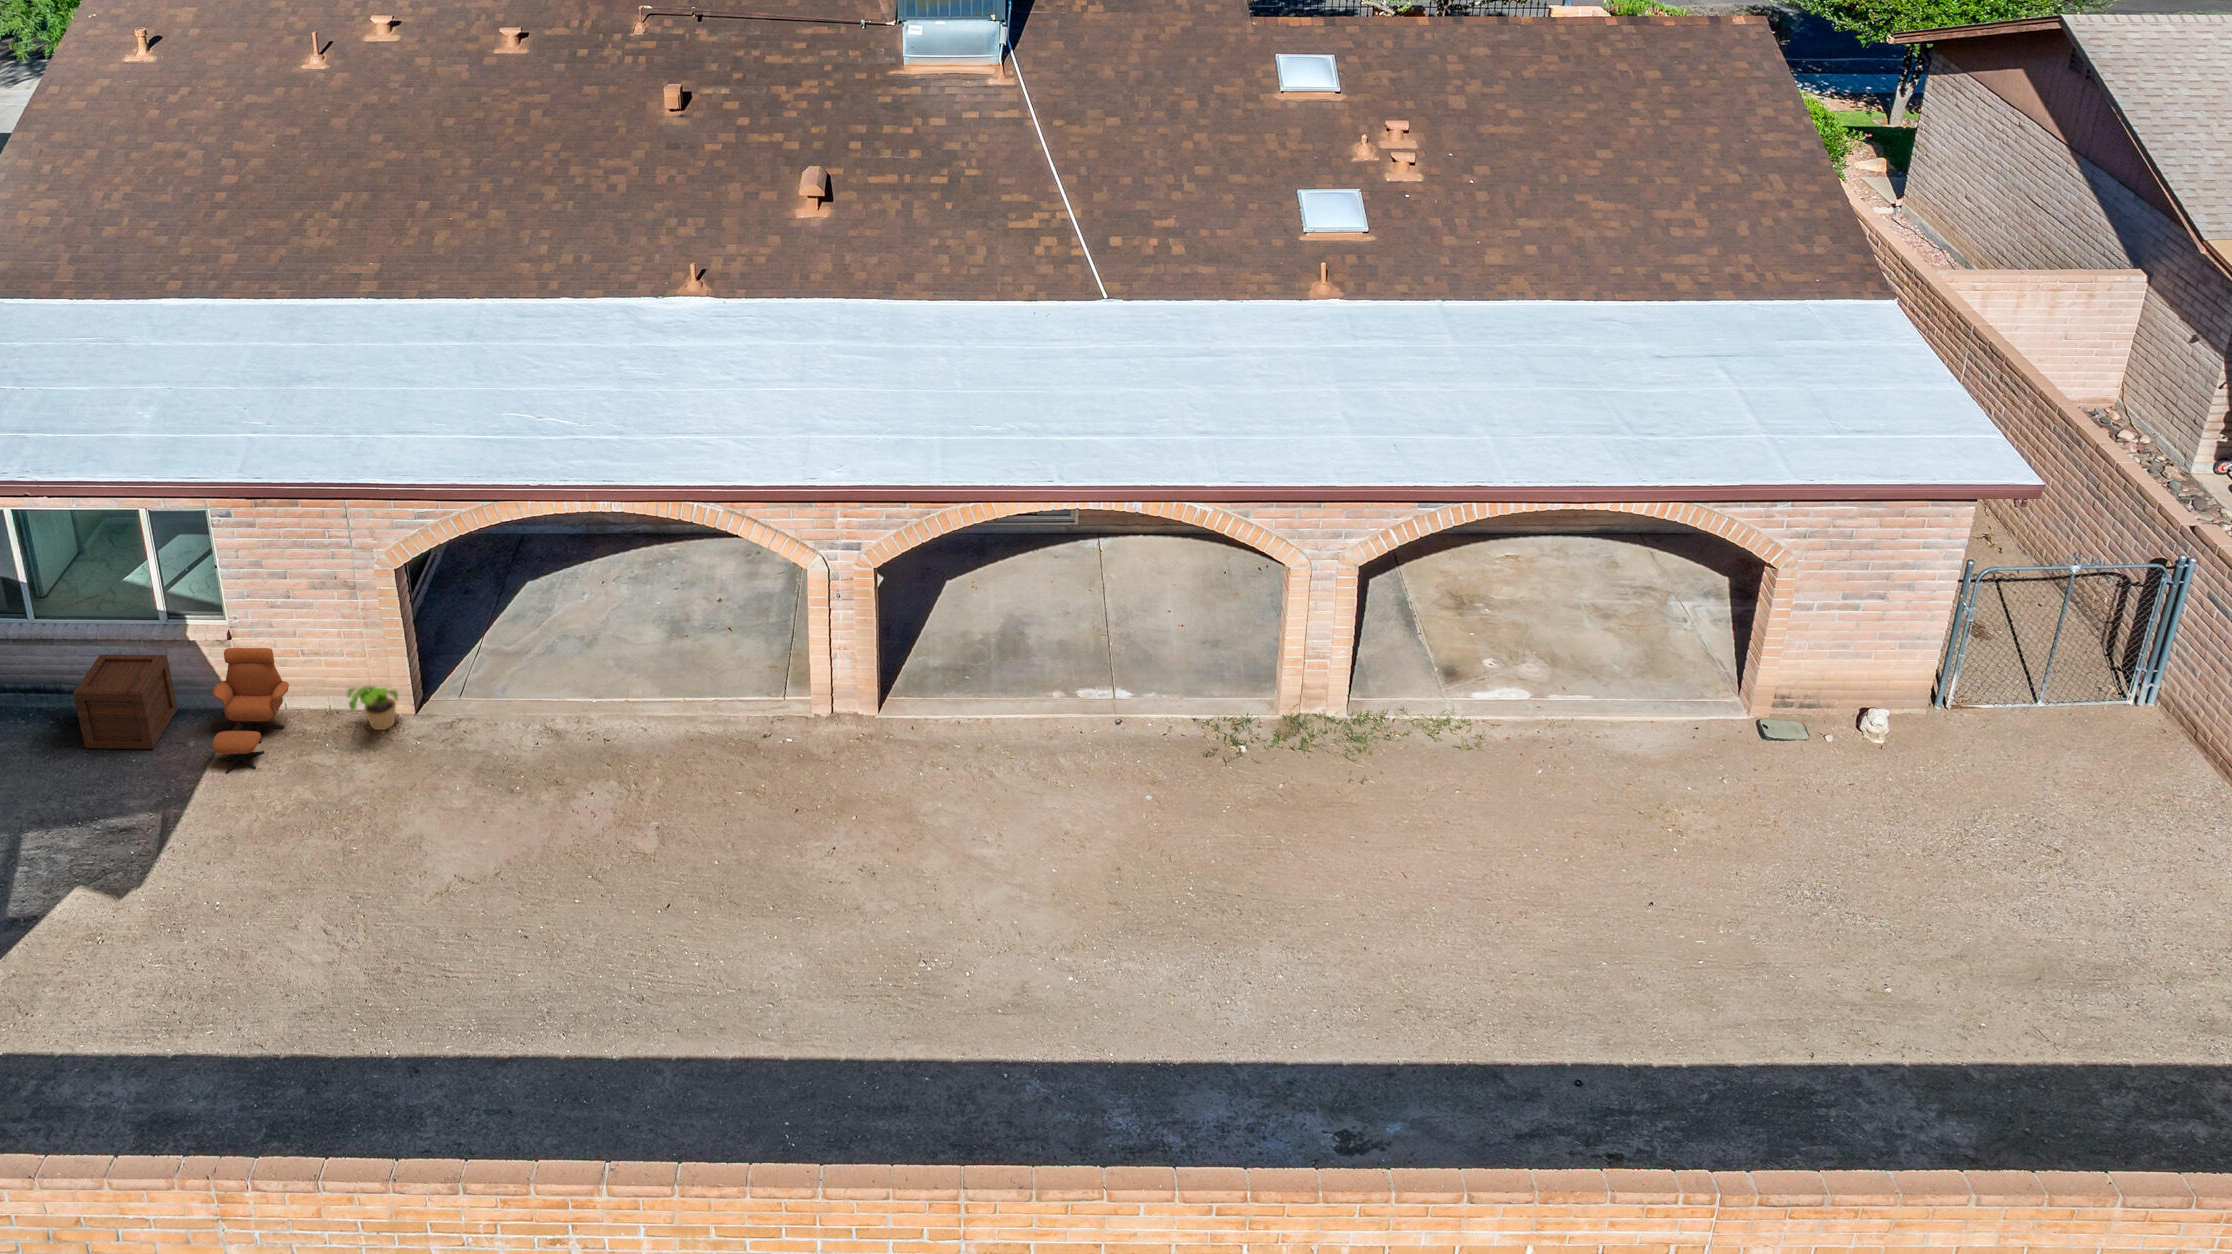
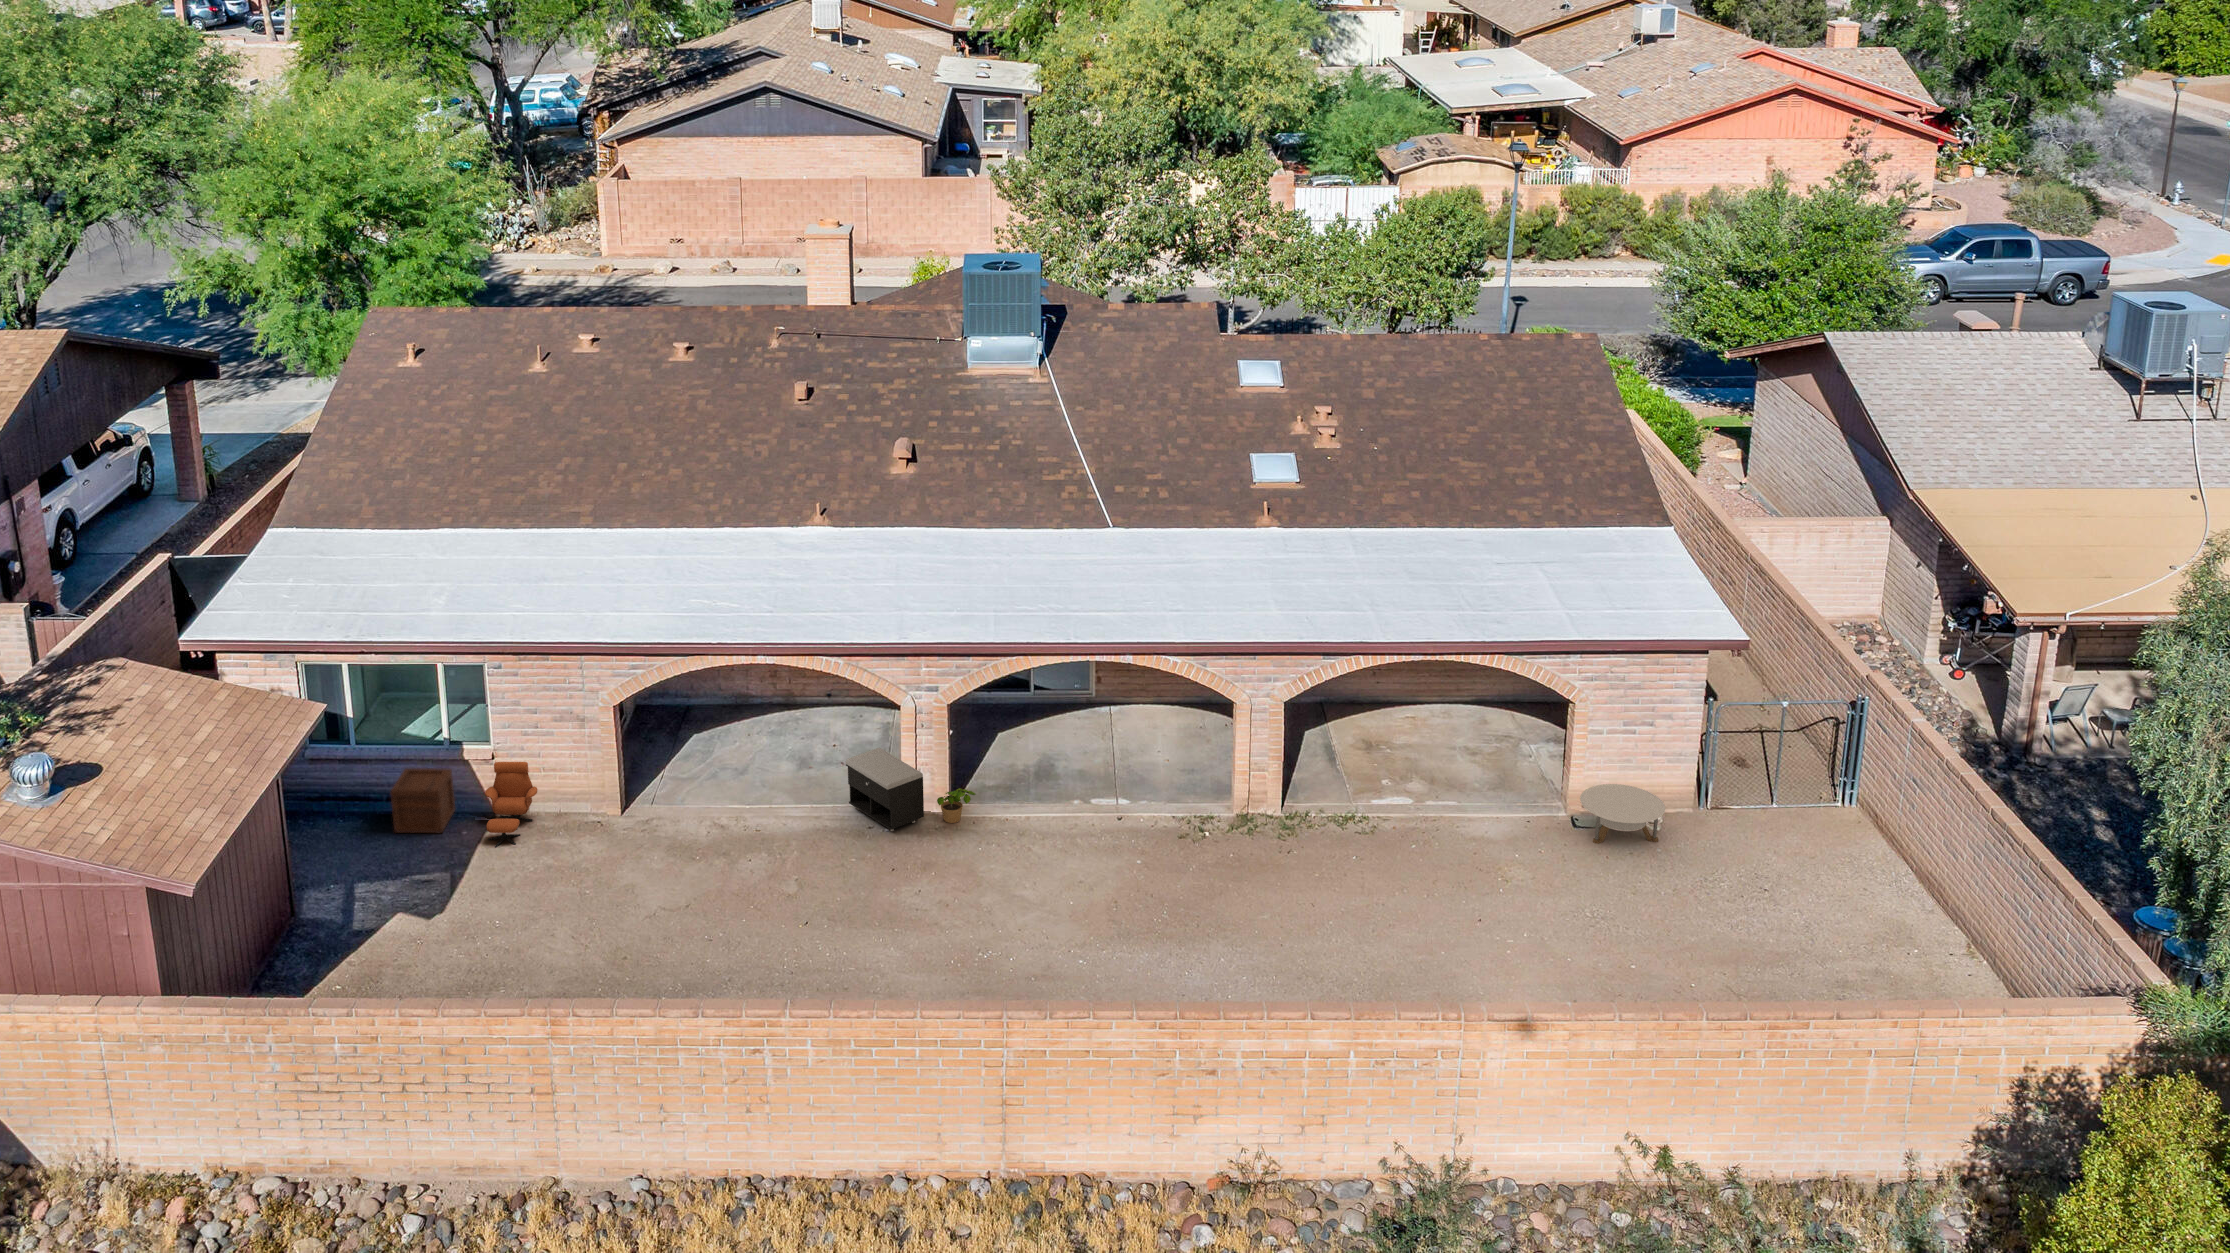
storage bench: none [728,623,840,746] -> present [846,748,924,831]
round table: none [1780,679,1906,770] -> present [1580,784,1665,844]
potted plant: present [348,686,398,730] -> present [937,788,976,823]

